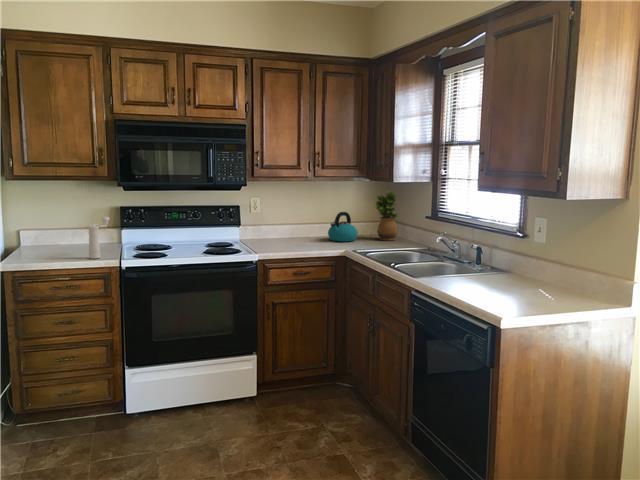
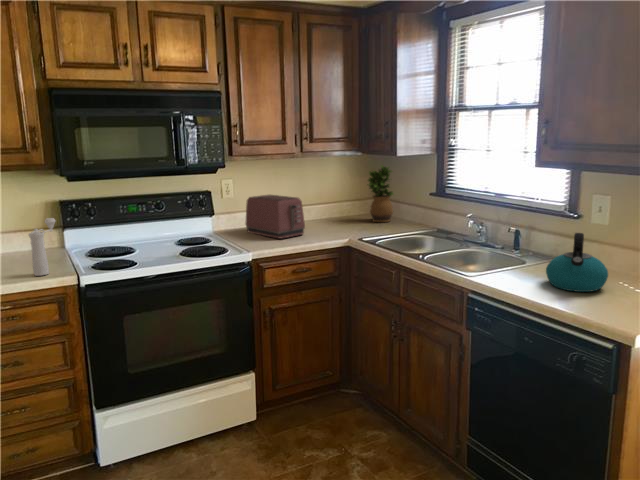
toaster: none [266,211,313,246] -> present [246,195,305,238]
kettle: present [328,212,358,242] -> present [546,233,608,292]

